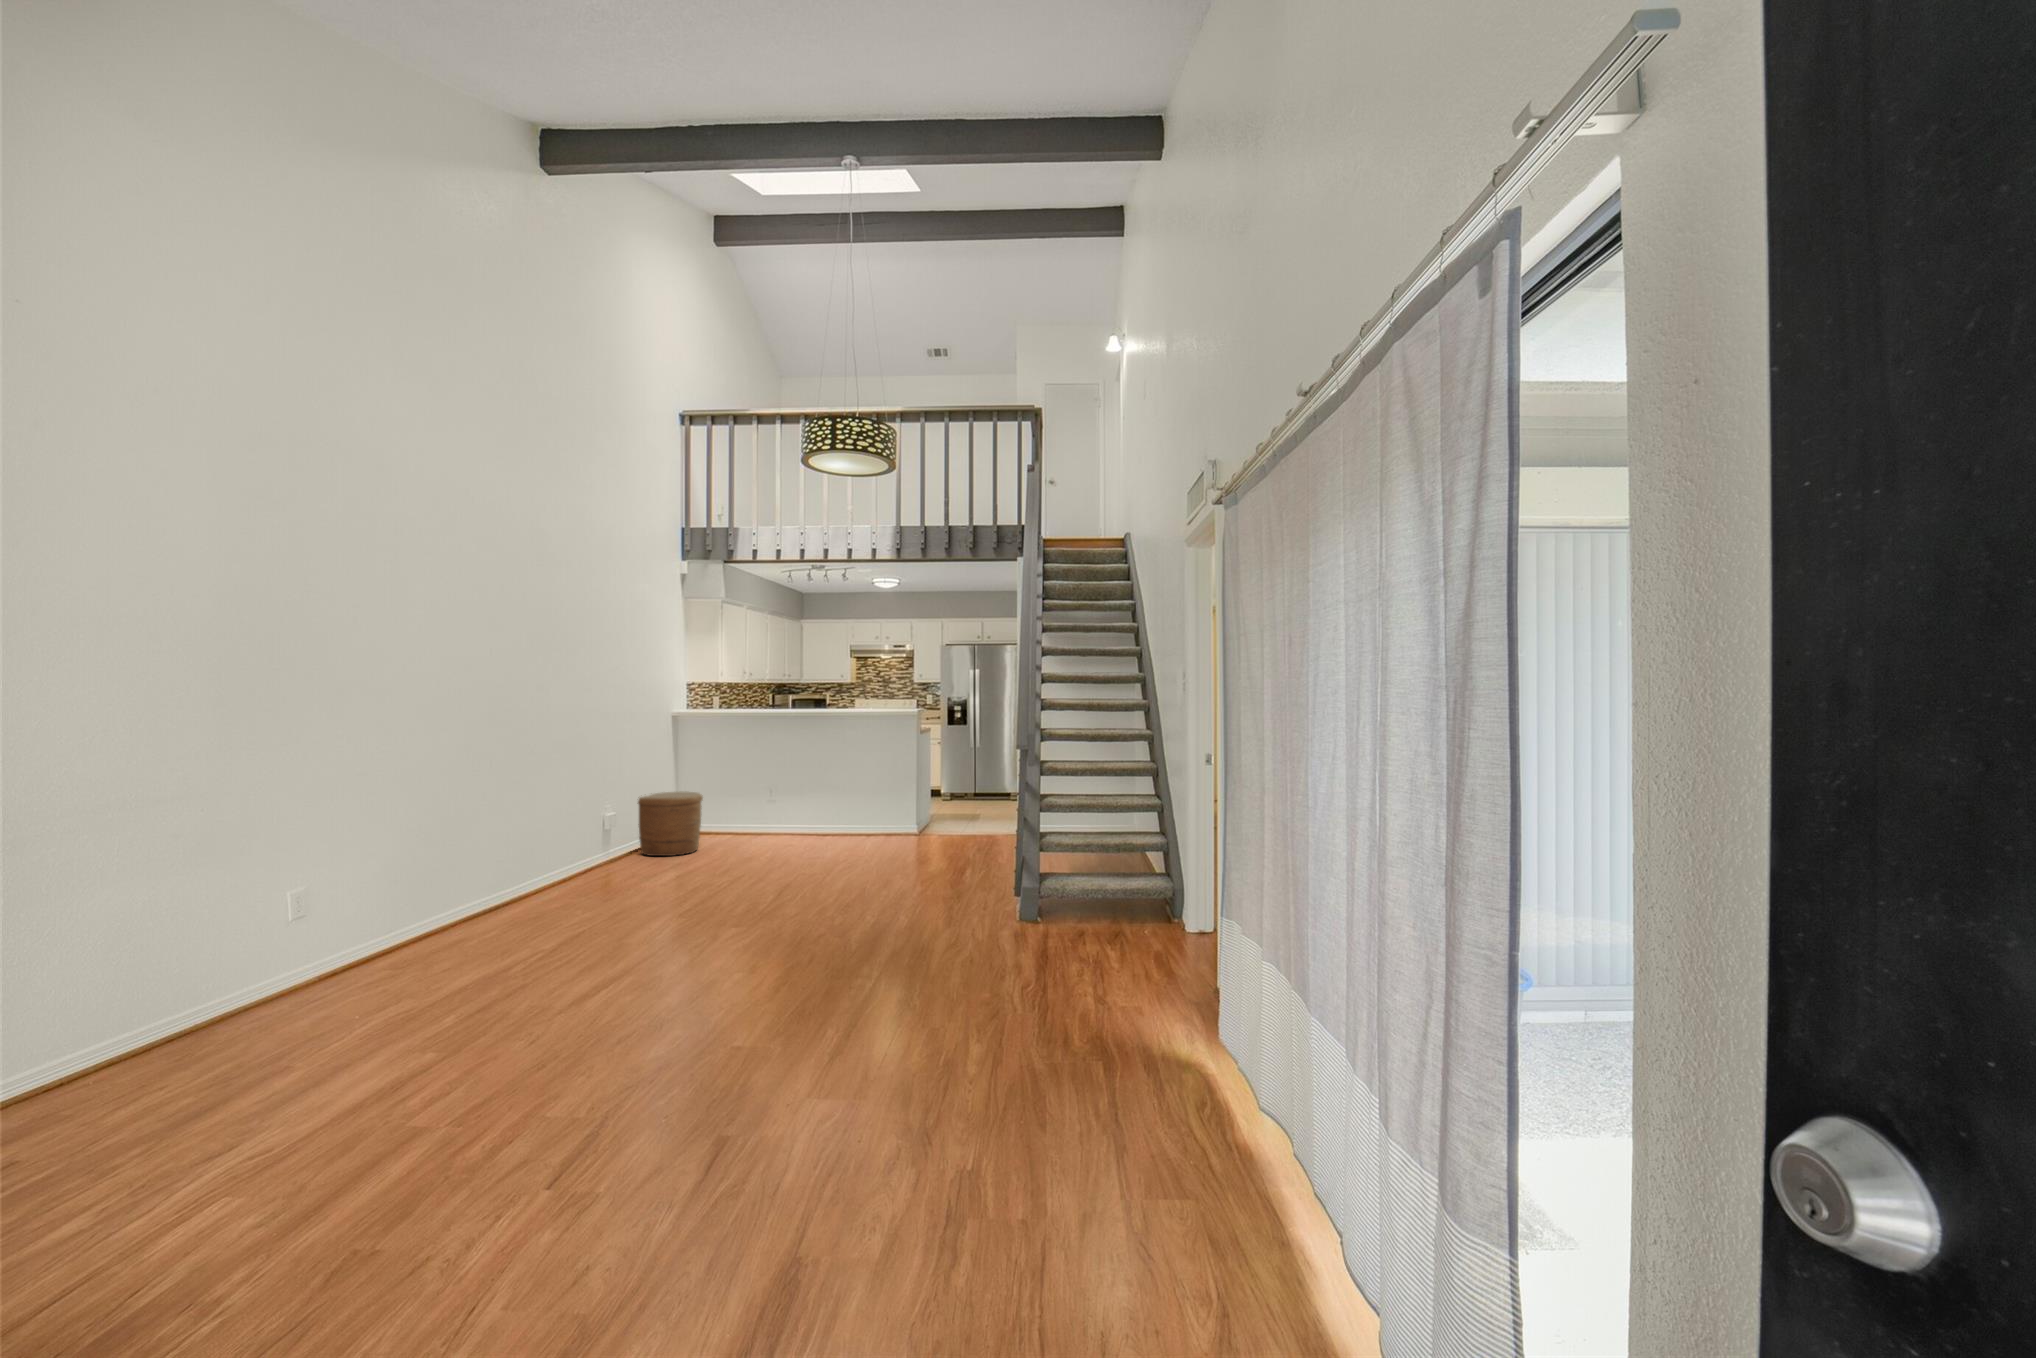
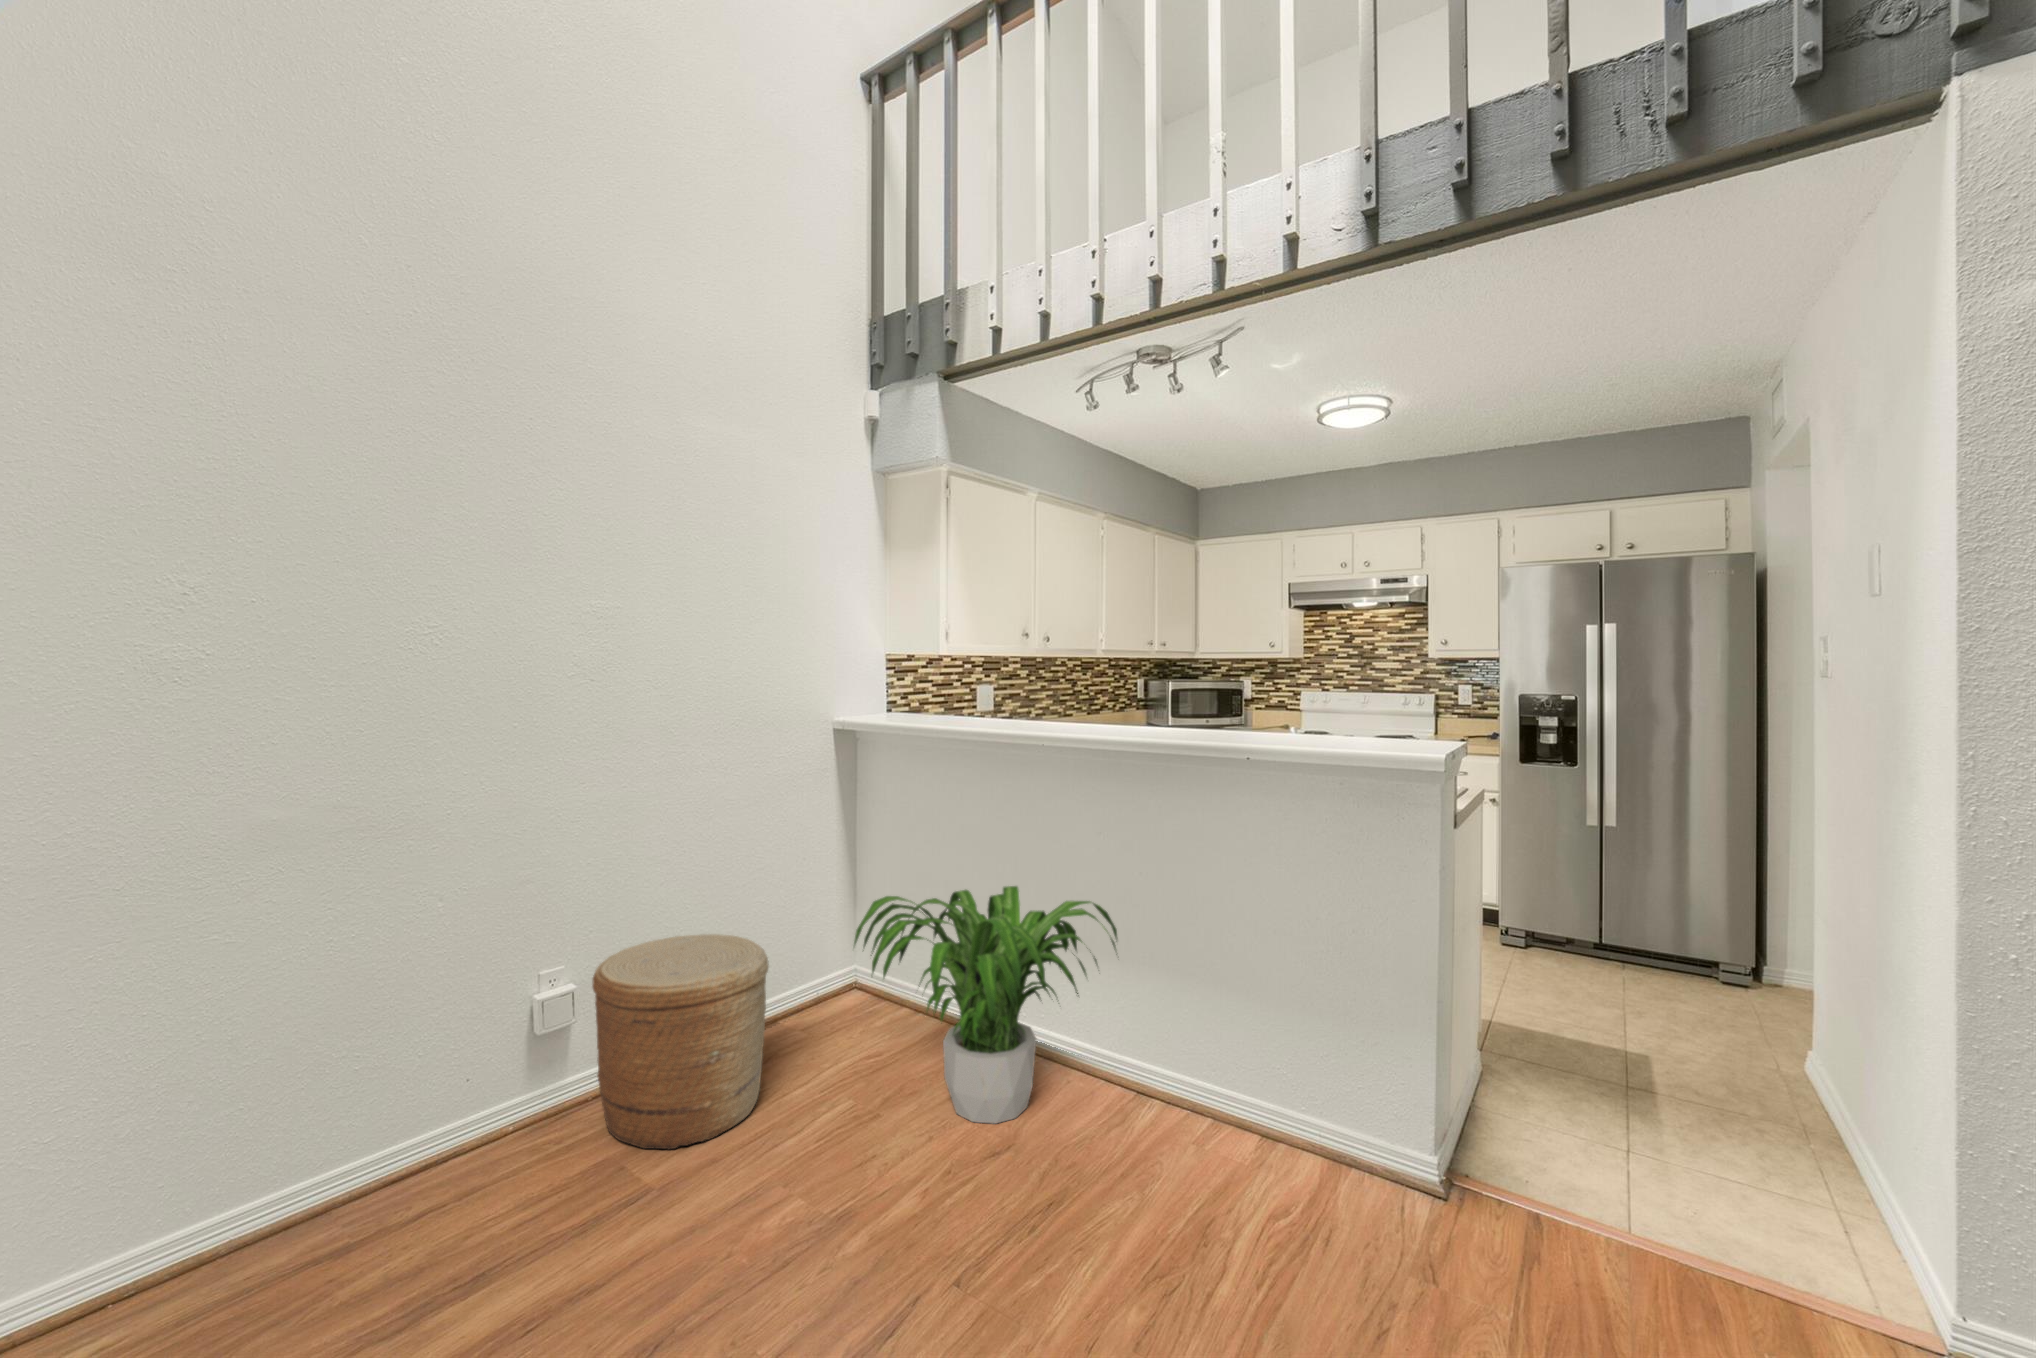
potted plant: none [736,767,826,842] -> present [854,886,1117,1124]

